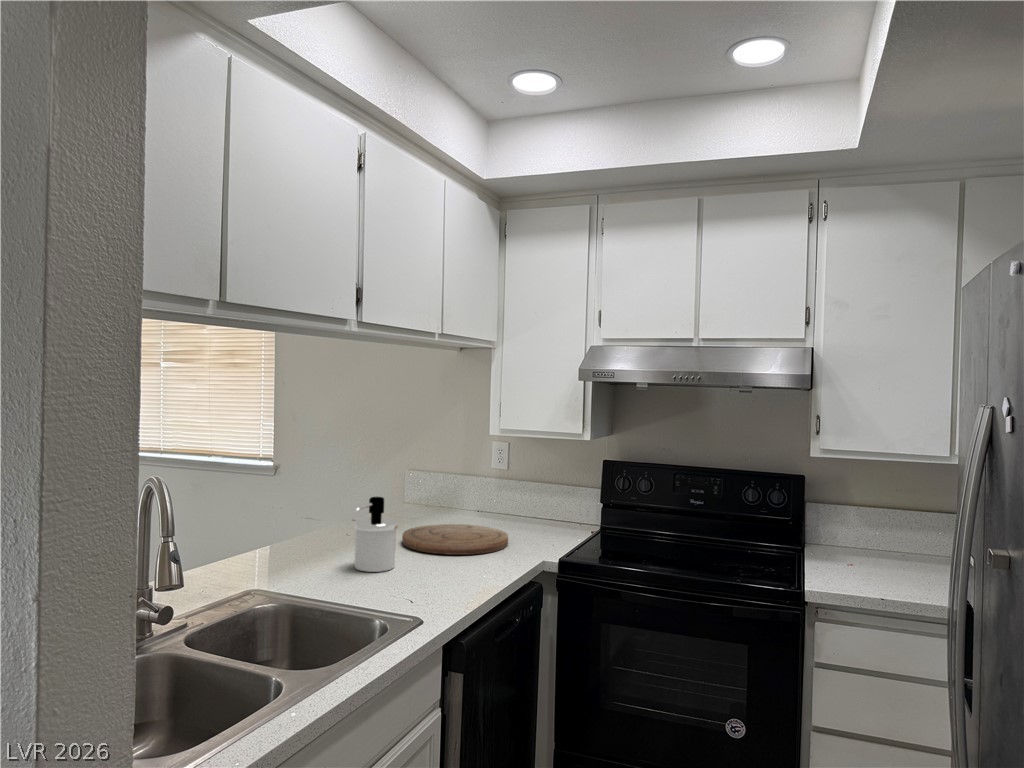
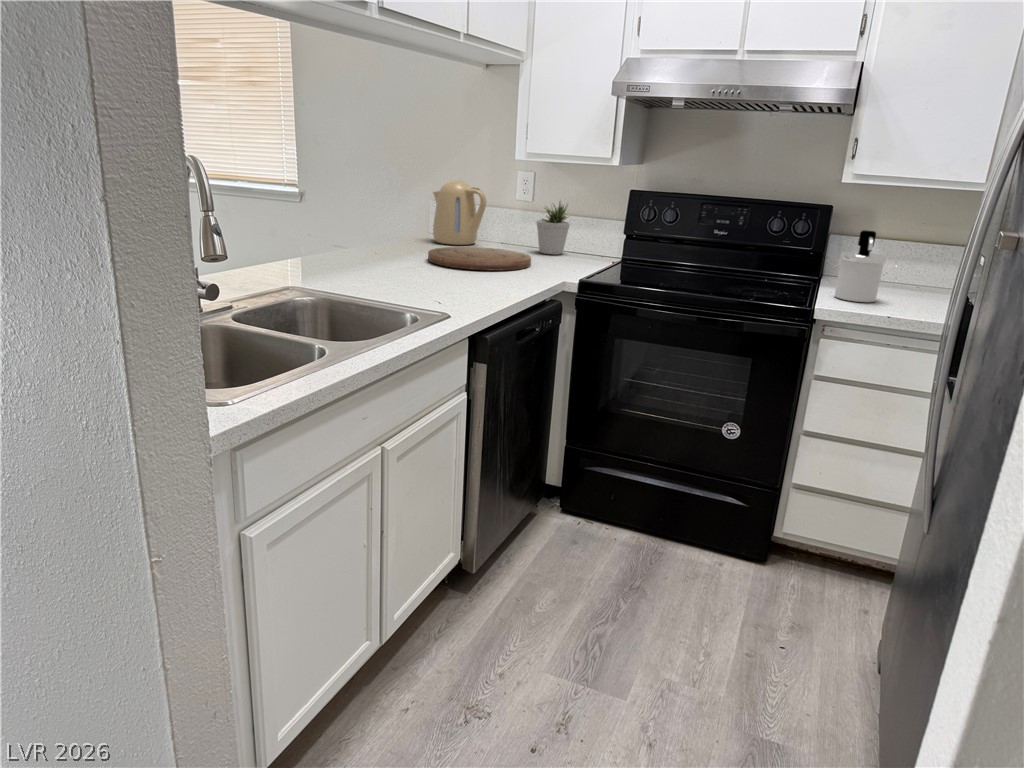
kettle: none [408,455,462,519] -> present [433,180,486,245]
potted plant: none [512,473,547,528] -> present [536,201,570,255]
soap dispenser: present [352,497,398,572] -> present [835,230,886,302]

